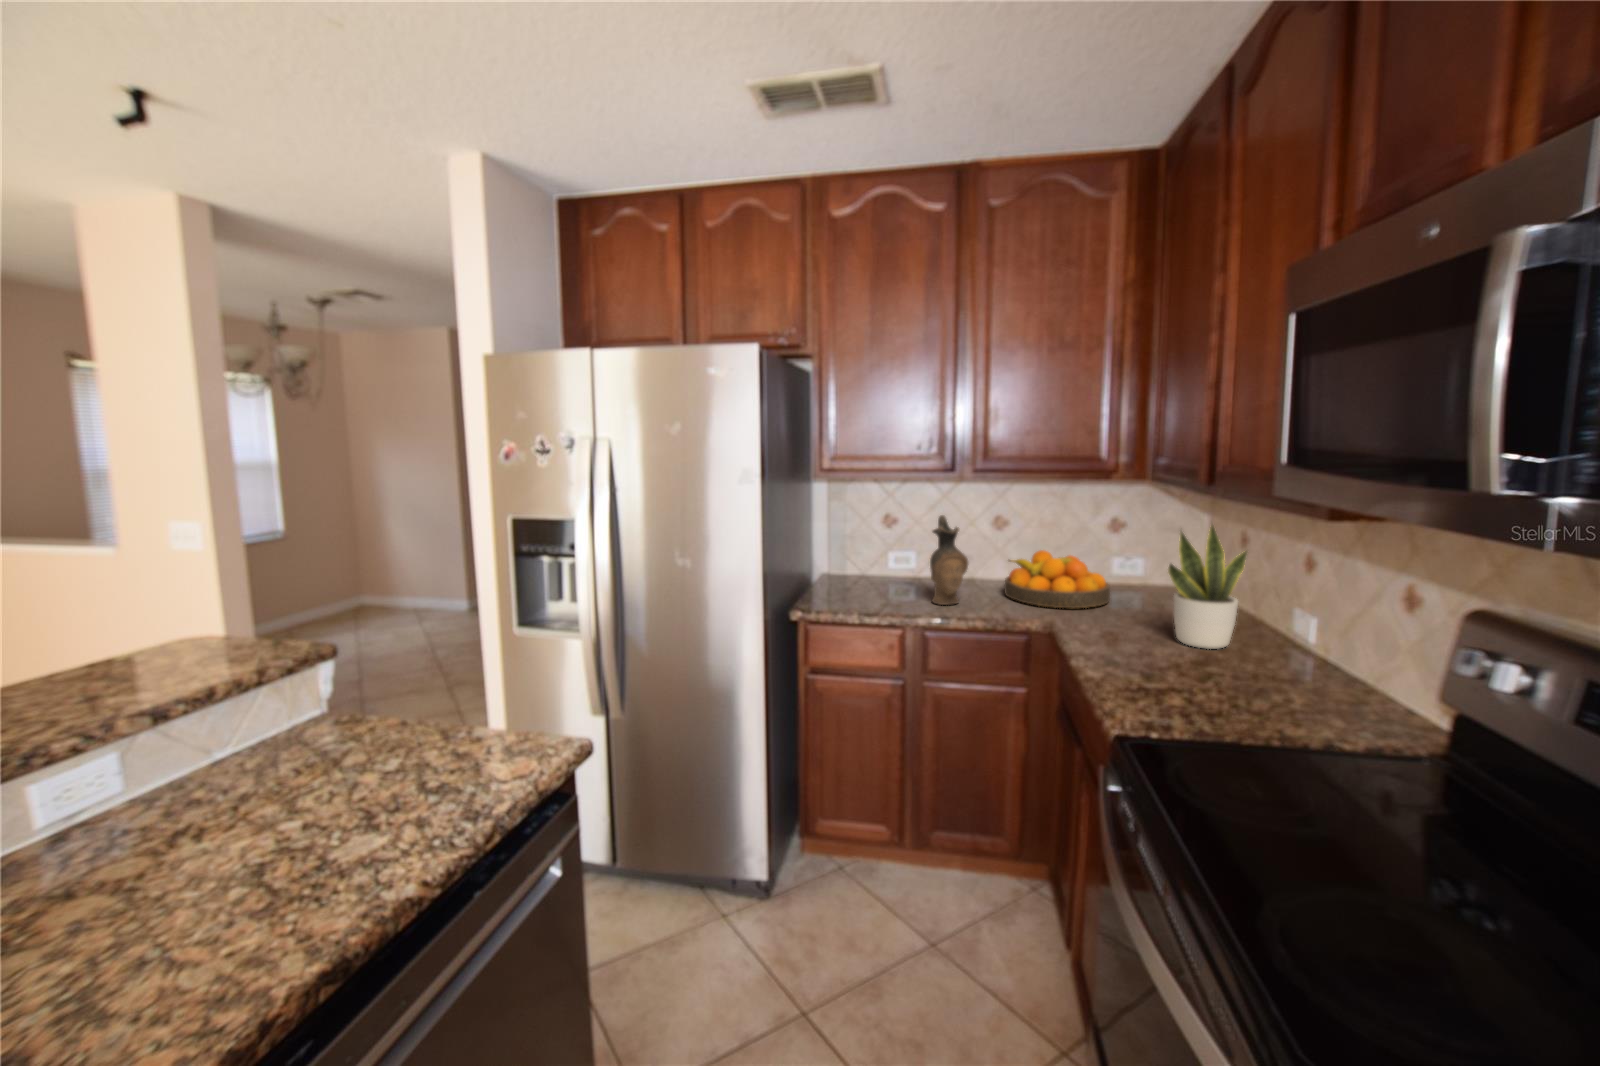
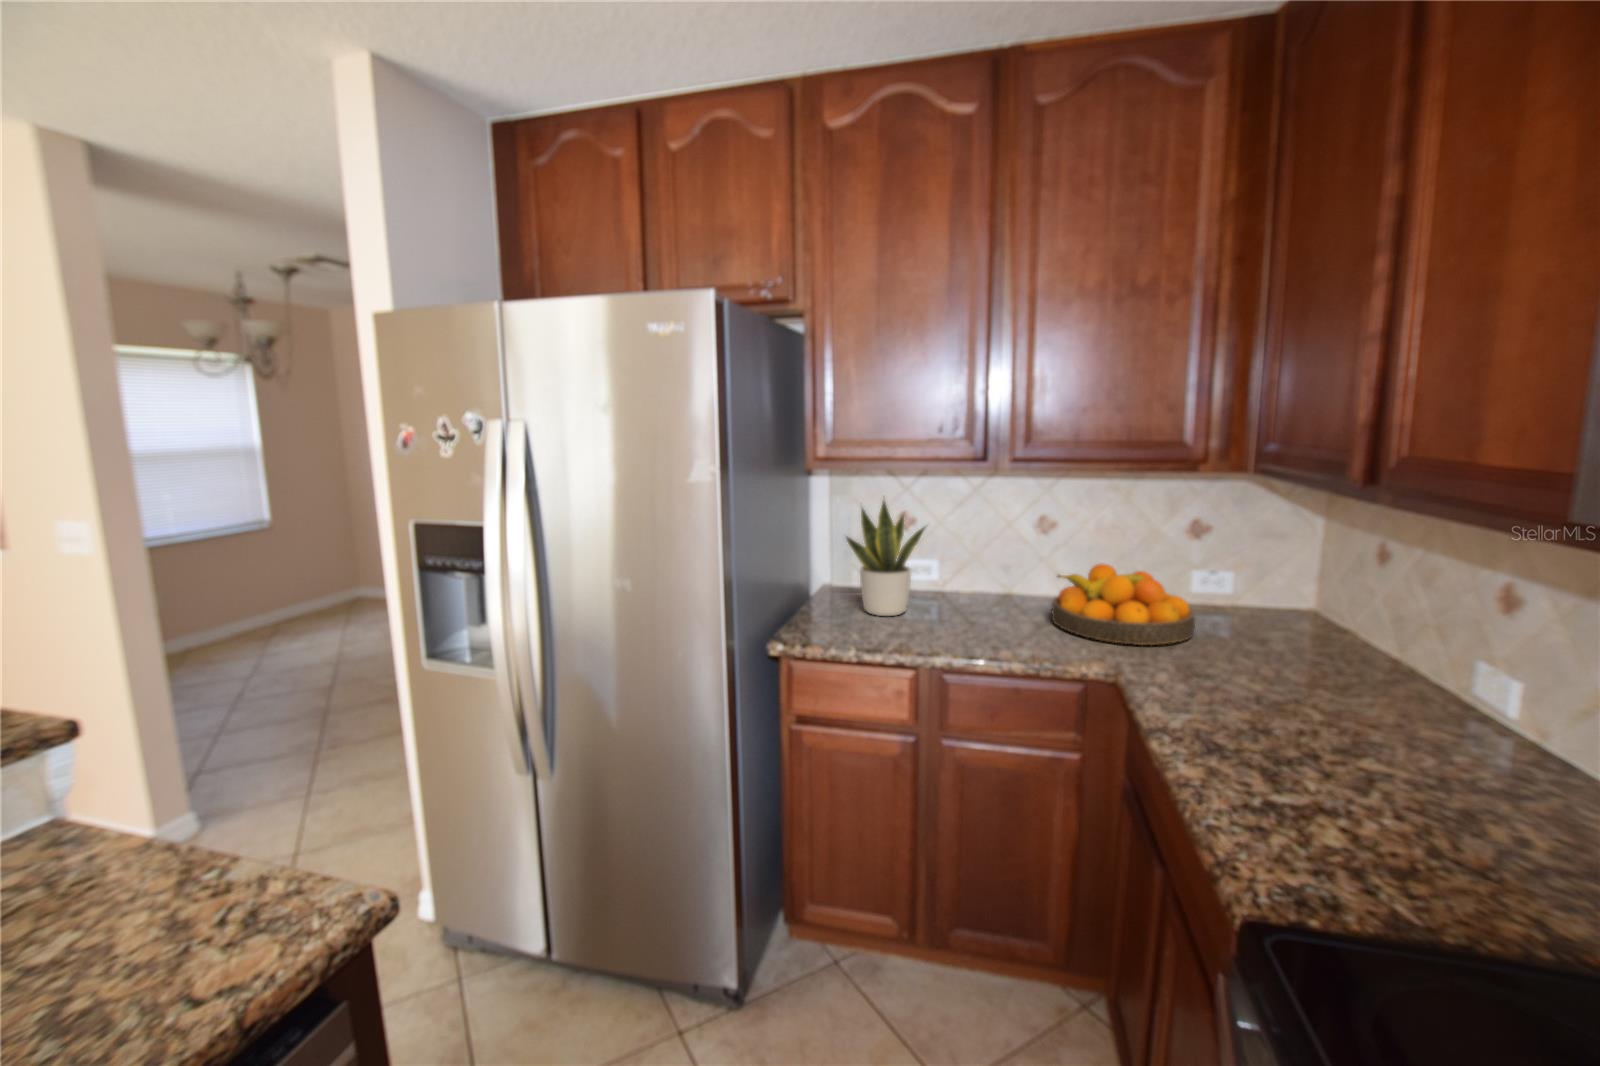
ceramic pitcher: present [930,515,968,605] -> none [953,518,1004,636]
potted plant: present [1168,525,1247,649] -> present [847,501,928,616]

